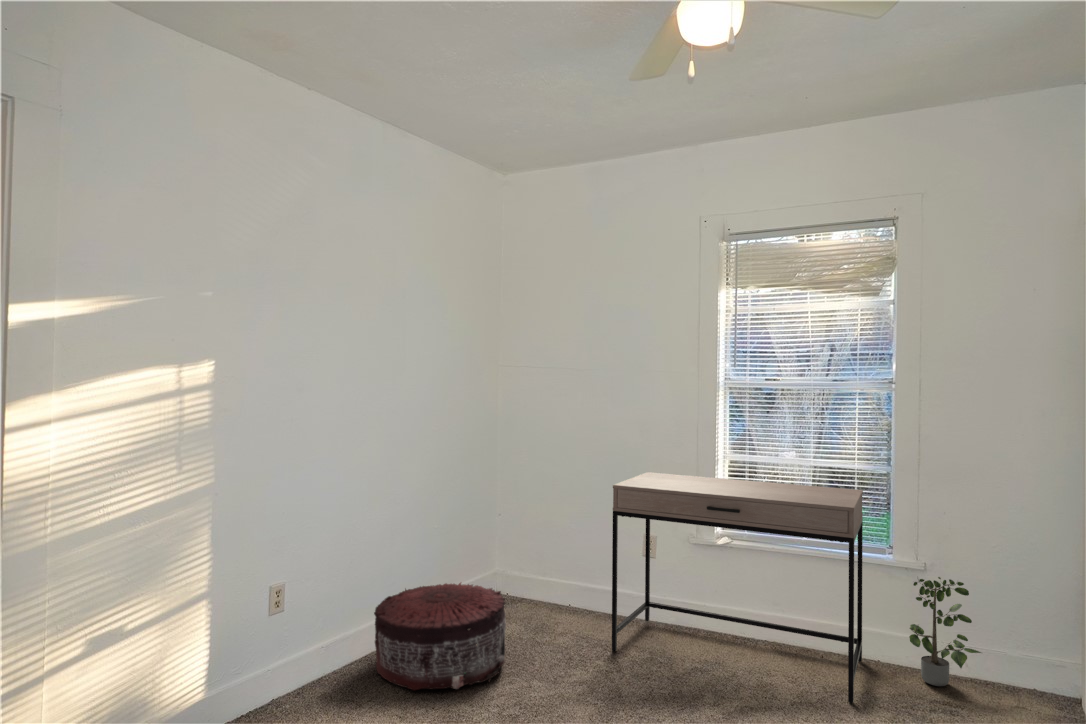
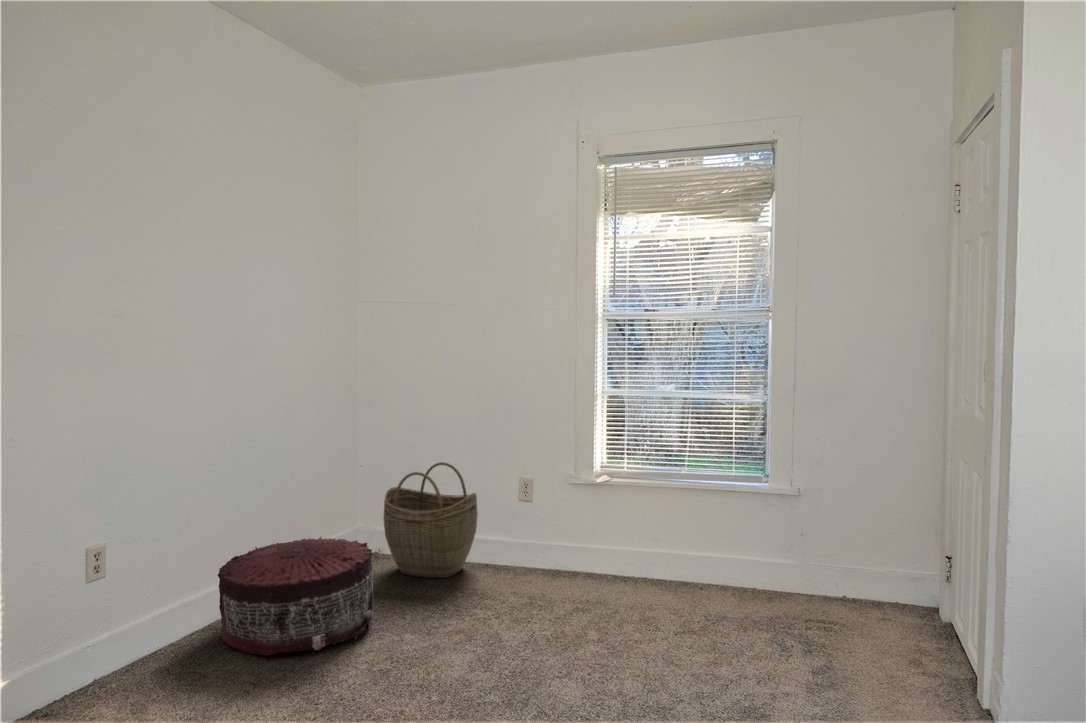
desk: present [612,472,863,703] -> none [489,412,741,628]
woven basket: none [516,516,602,626] -> present [384,462,478,578]
potted plant: present [909,577,981,686] -> none [785,499,852,606]

